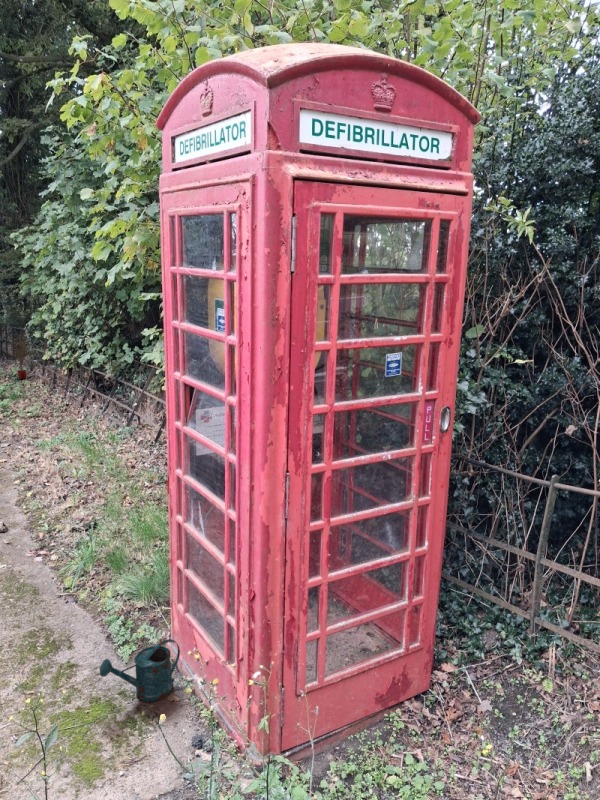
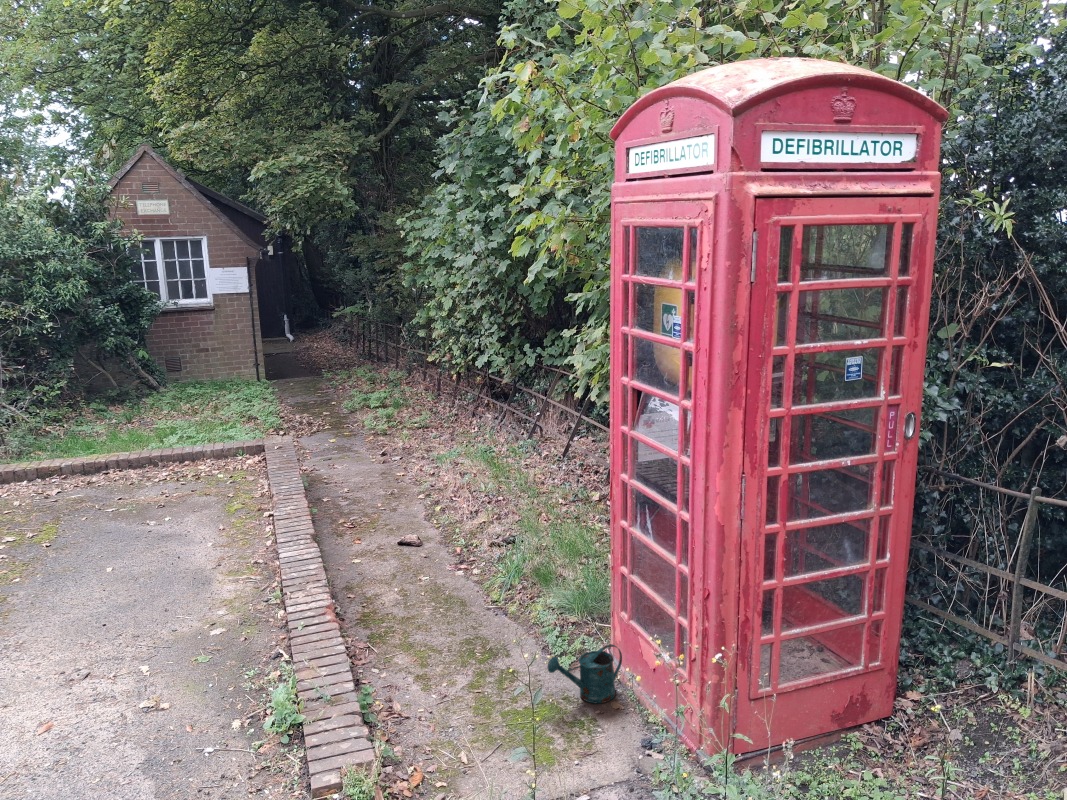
potted tree: present [12,335,37,379] -> none [392,335,420,384]

